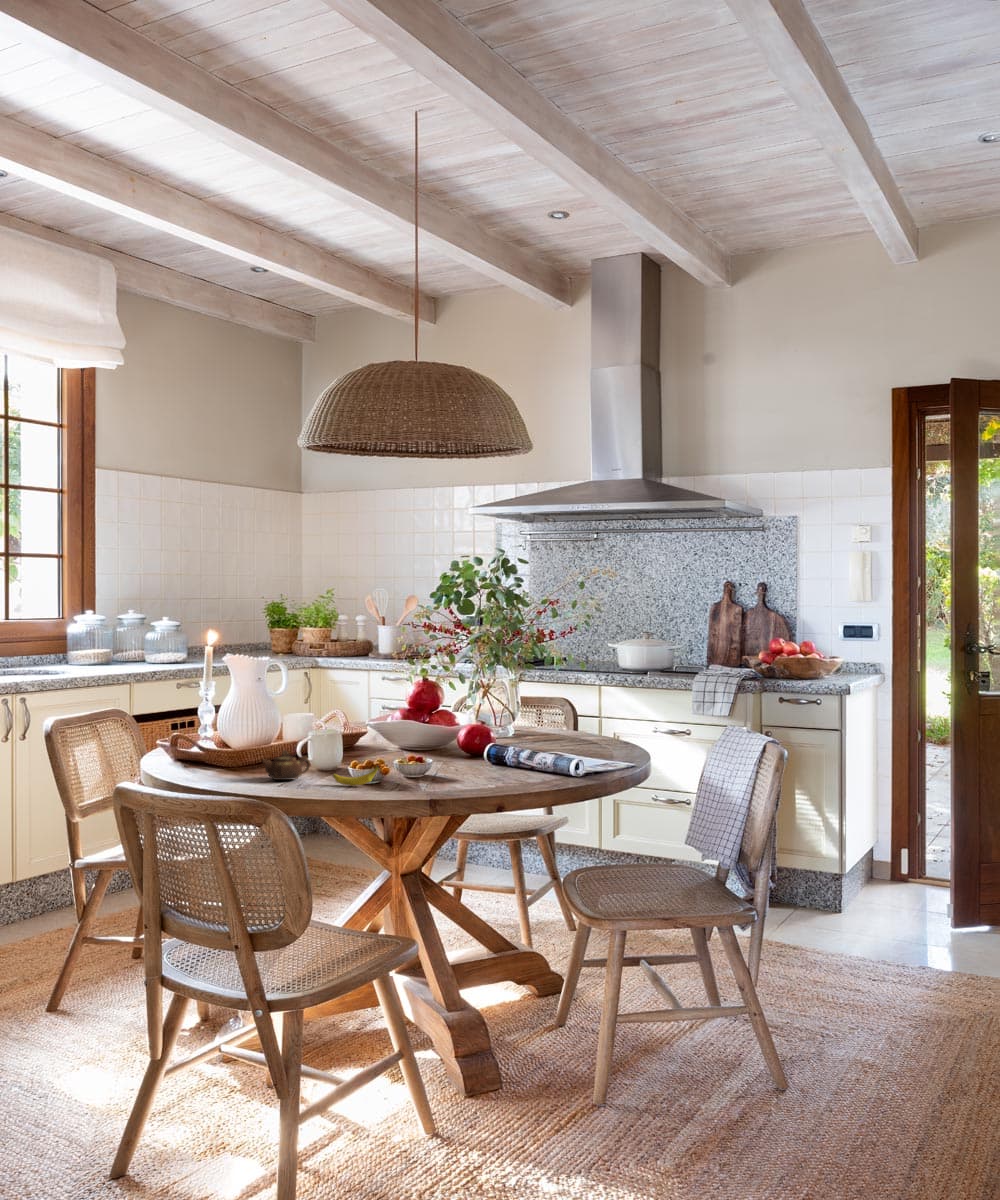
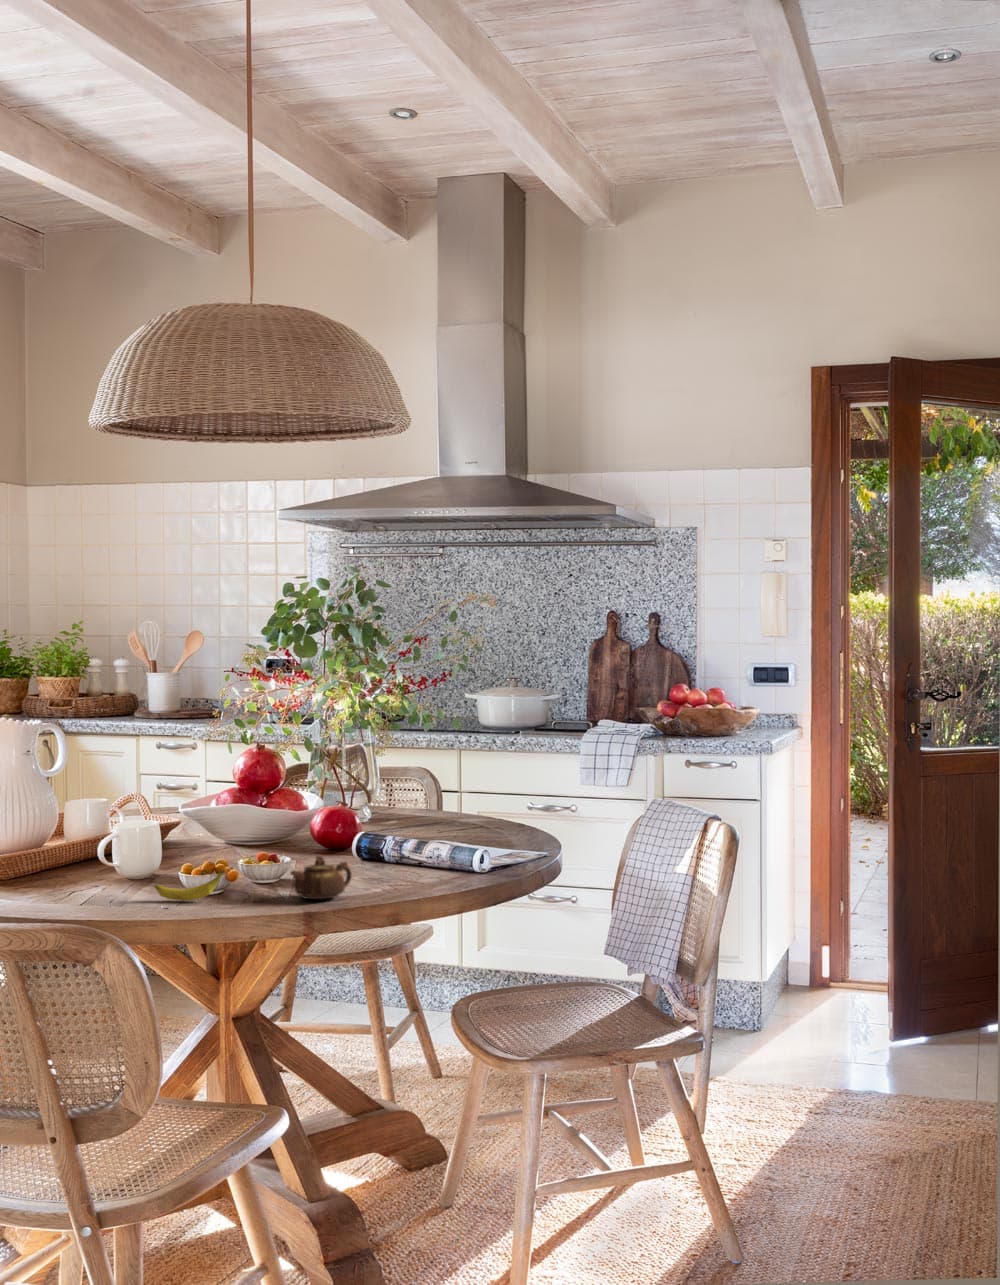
teapot: present [262,750,310,780] -> present [291,856,352,899]

